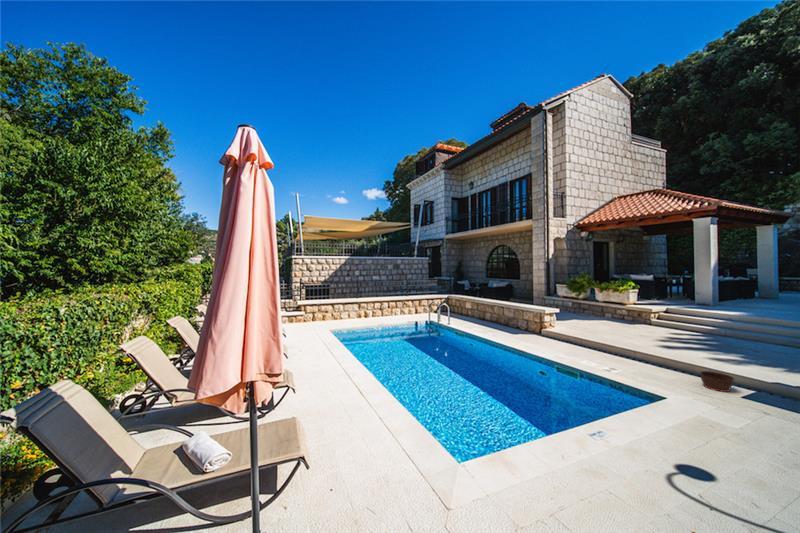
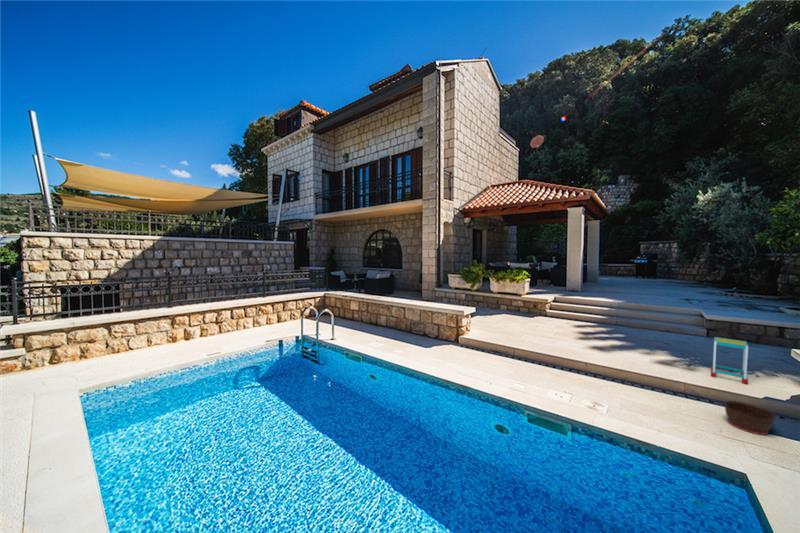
side table: none [740,335,782,373] -> present [711,337,748,384]

